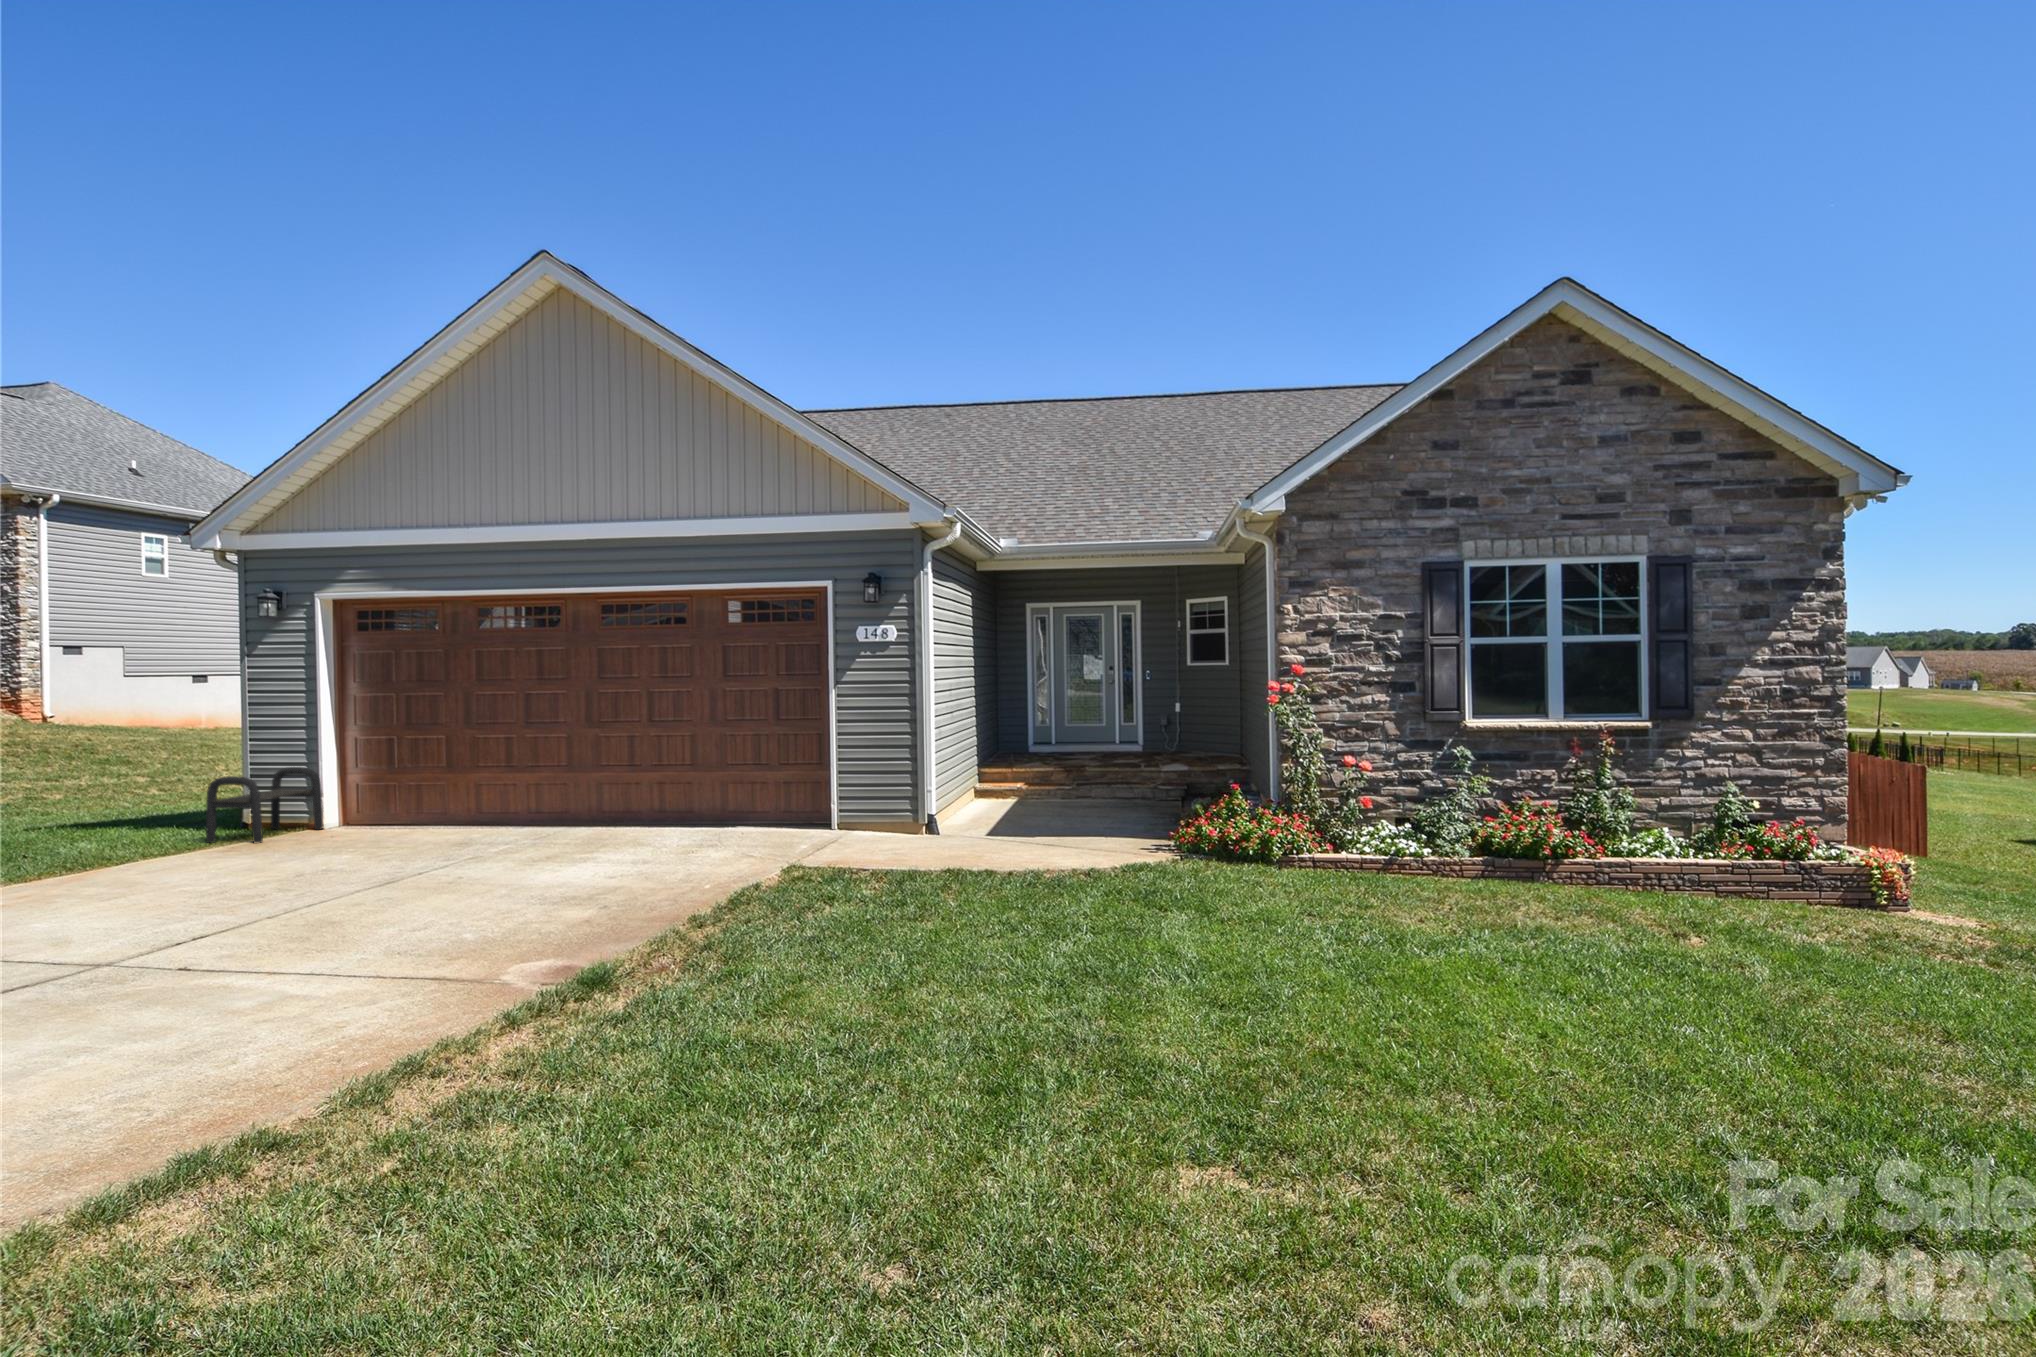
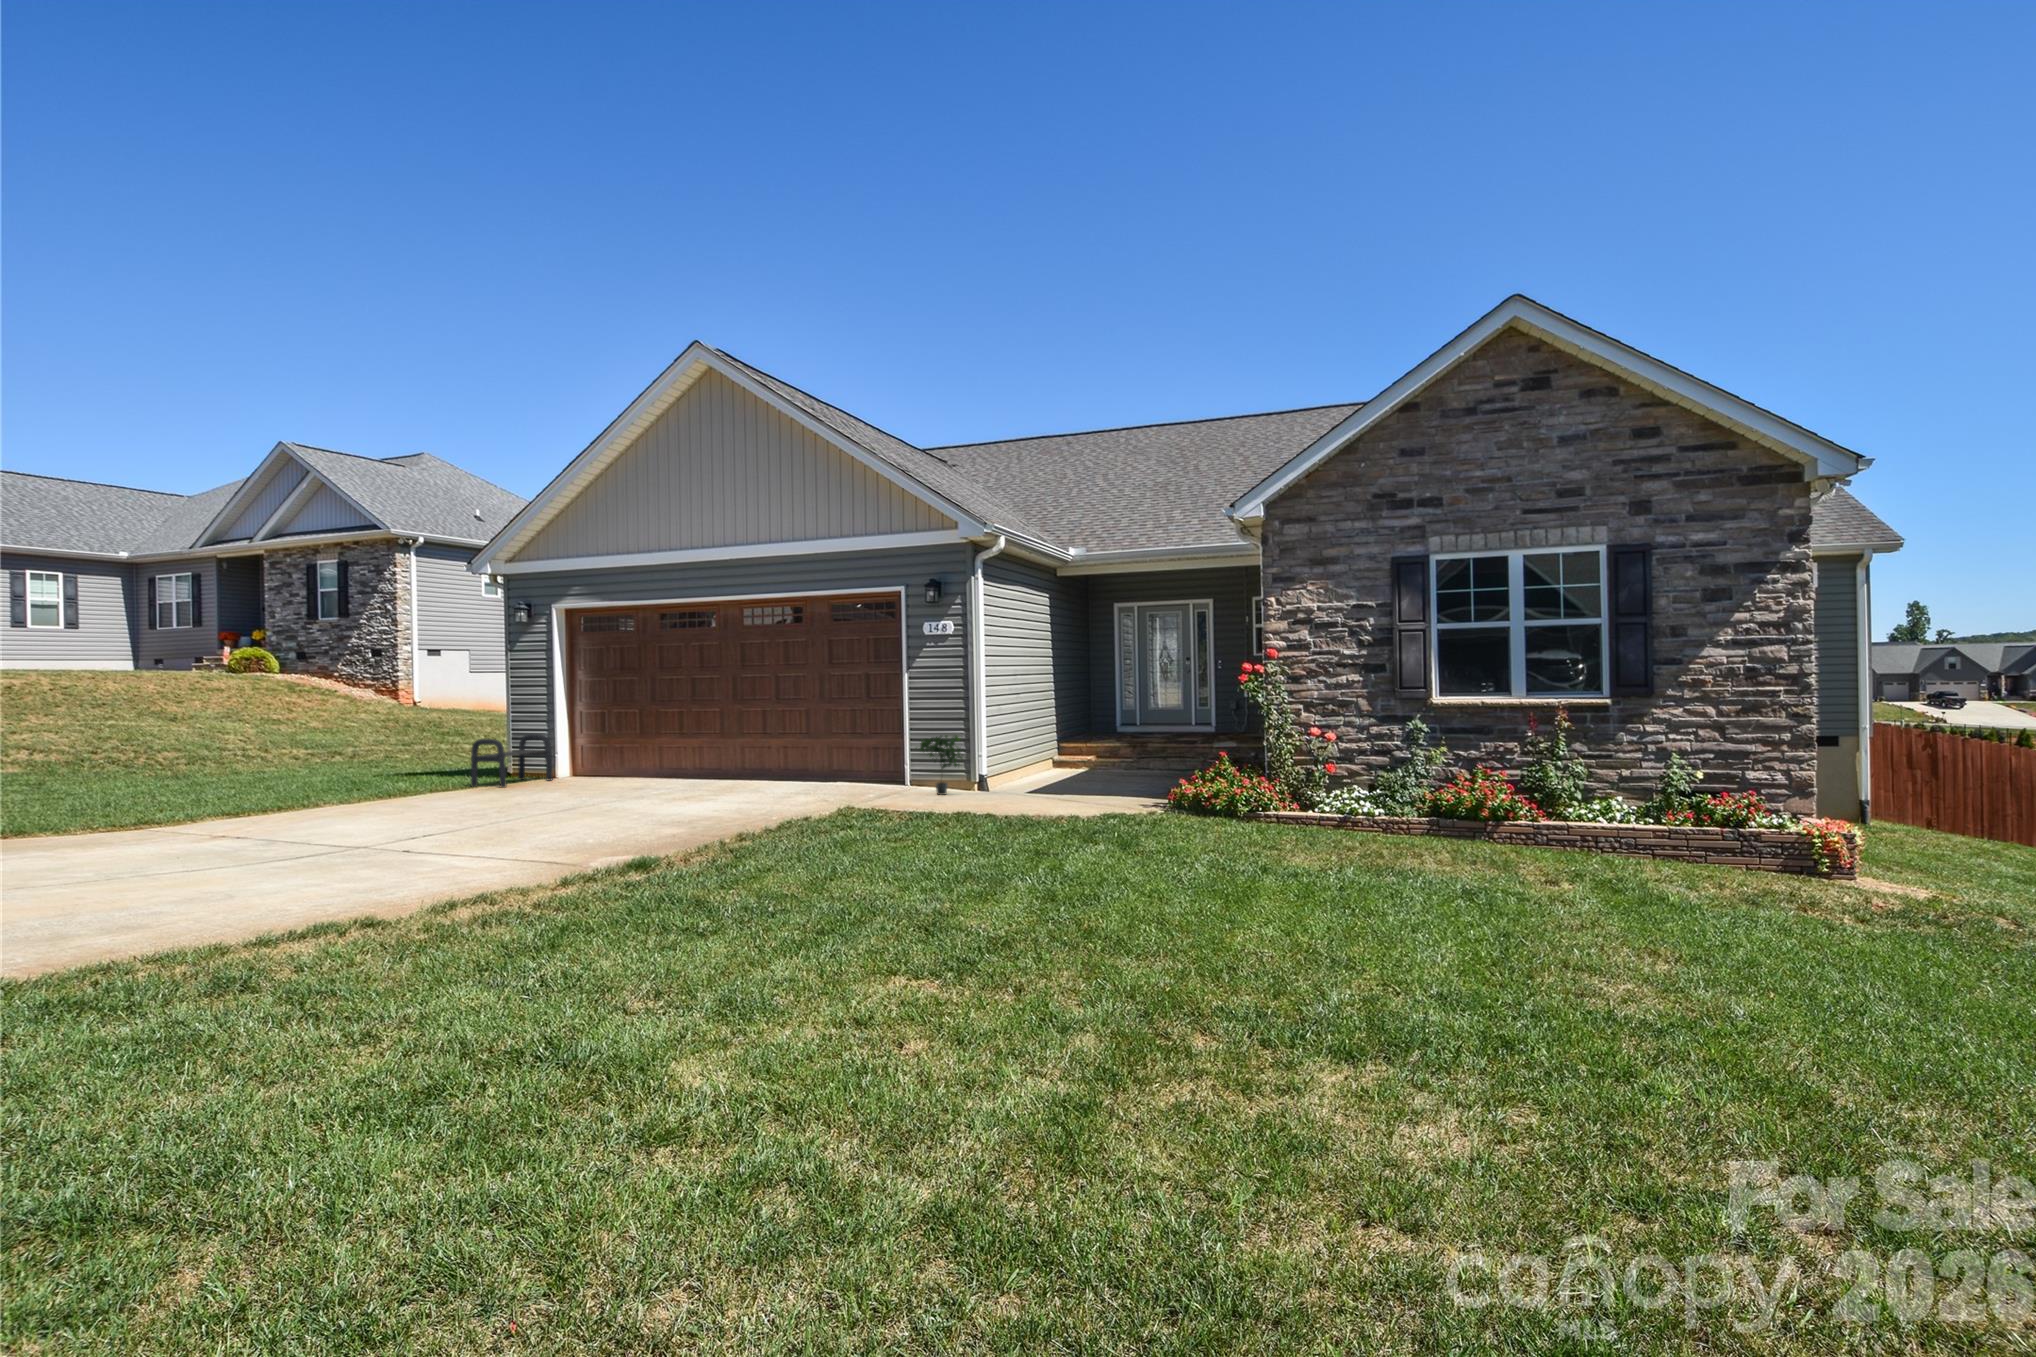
potted plant: none [850,765,911,839] -> present [920,735,962,795]

